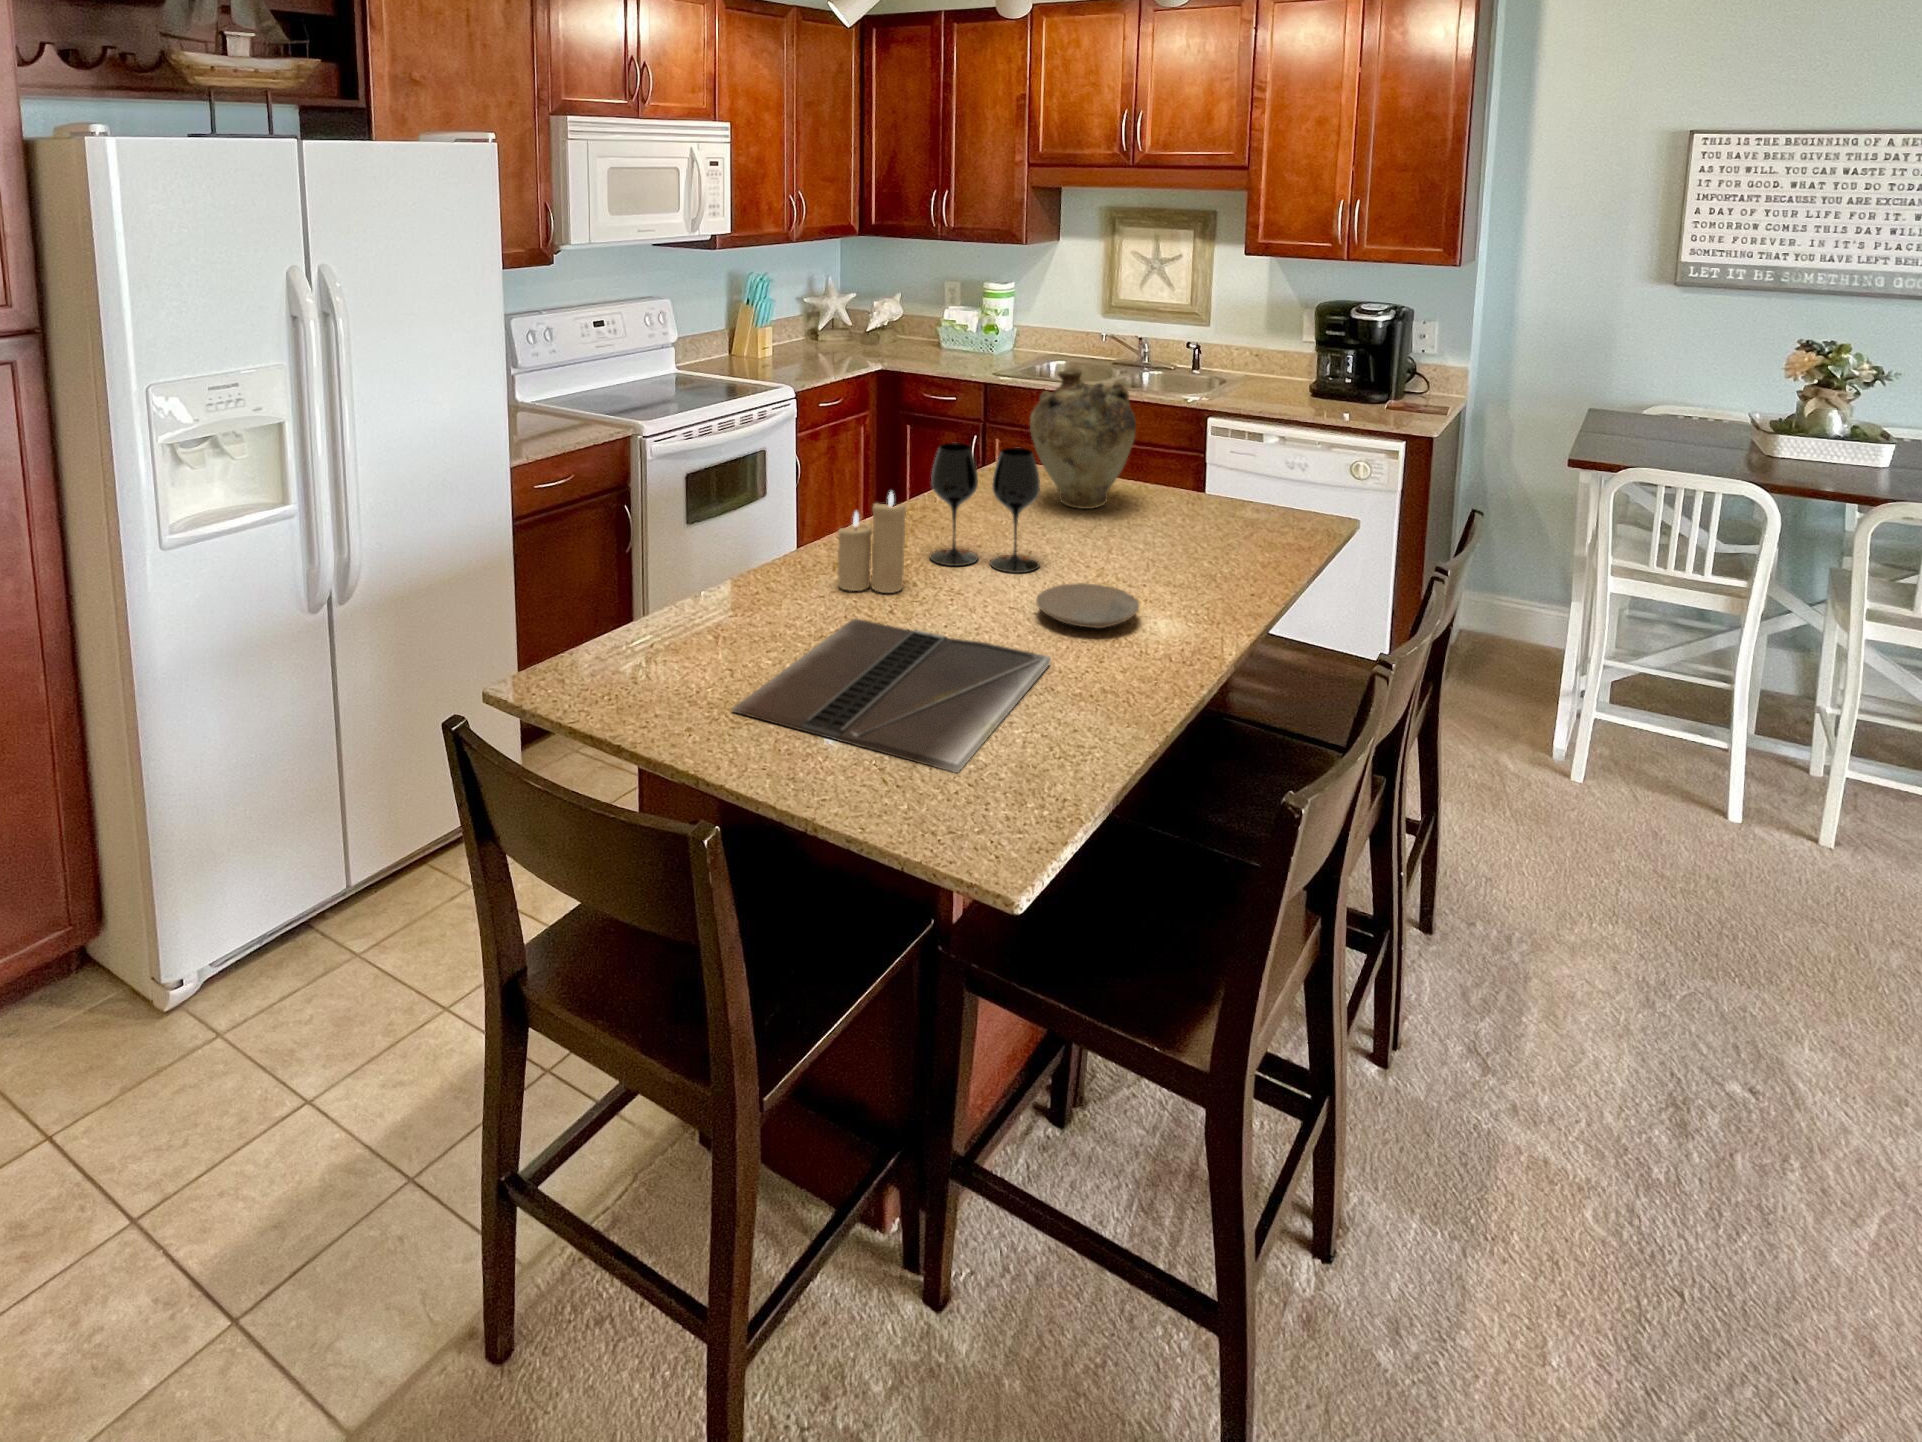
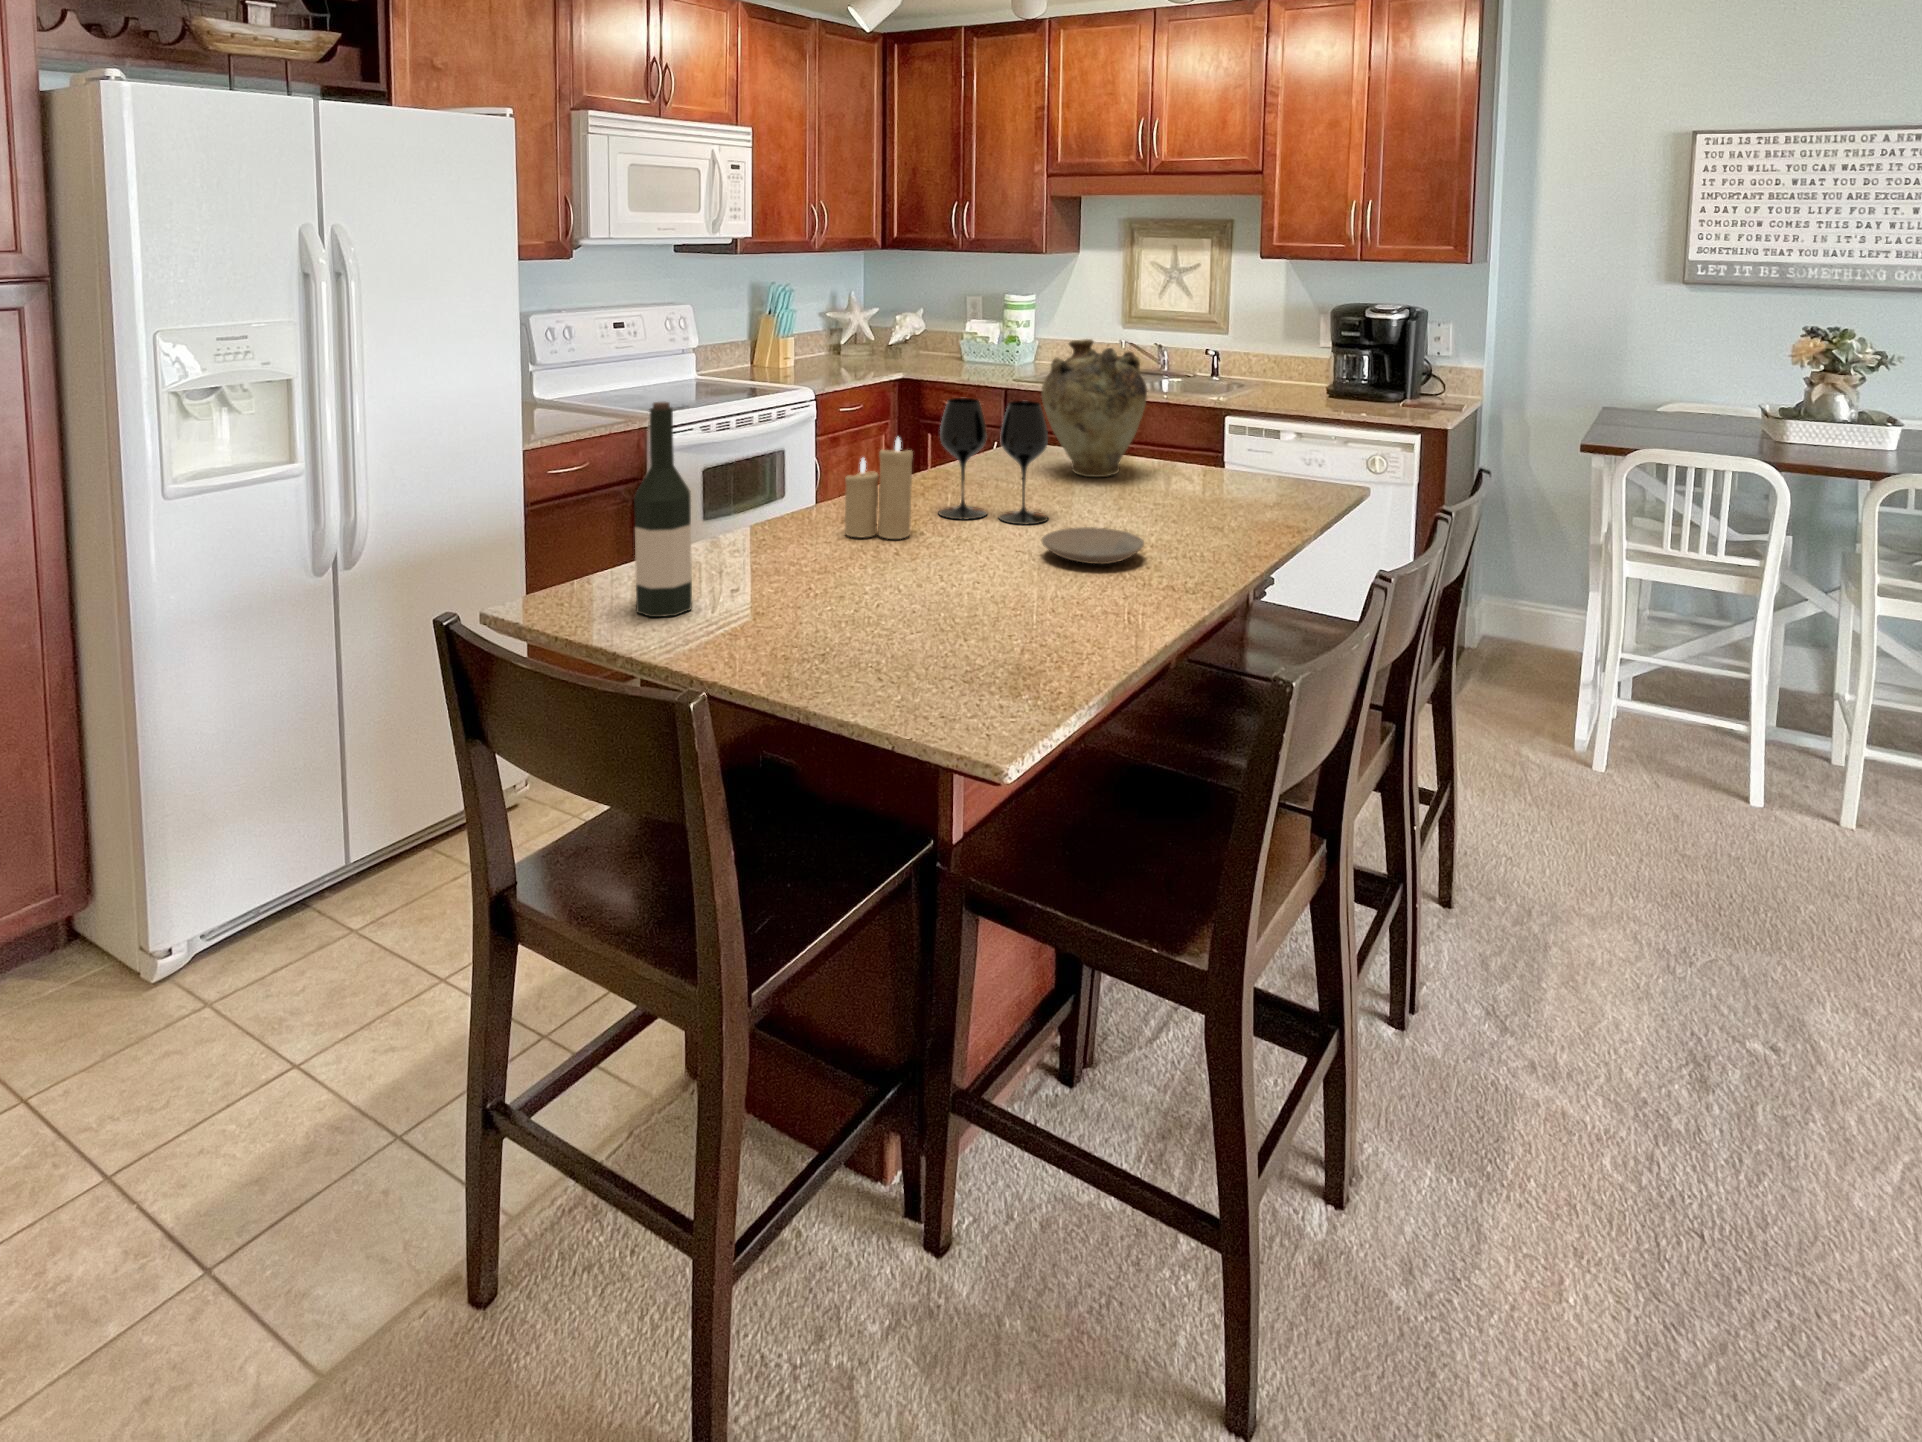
wine bottle: none [634,484,692,698] -> present [634,402,692,617]
laptop: present [732,619,1051,773] -> none [730,556,1053,672]

